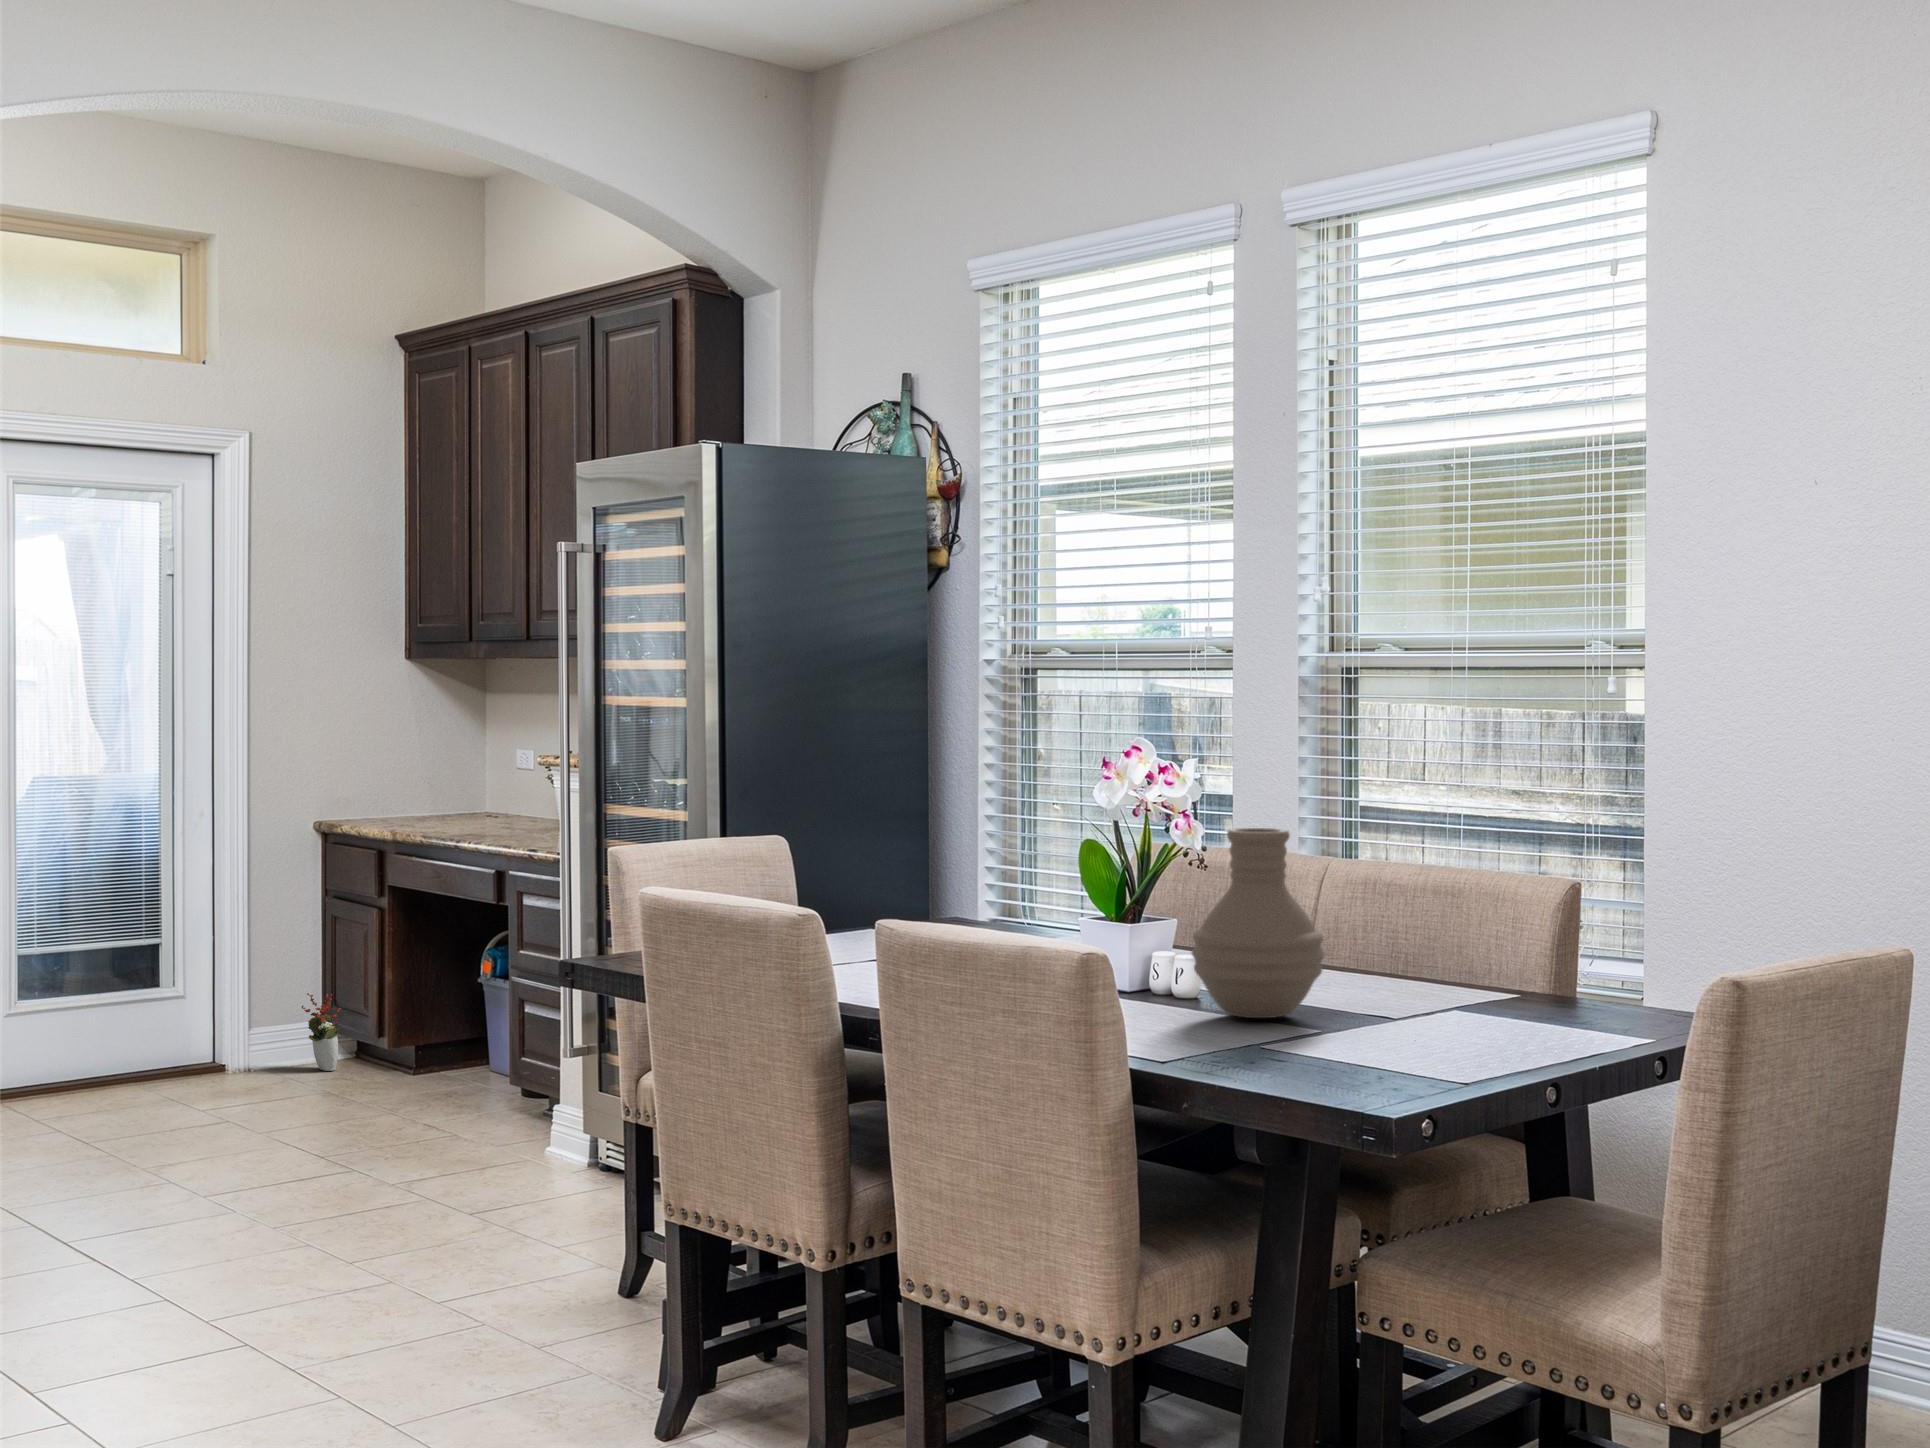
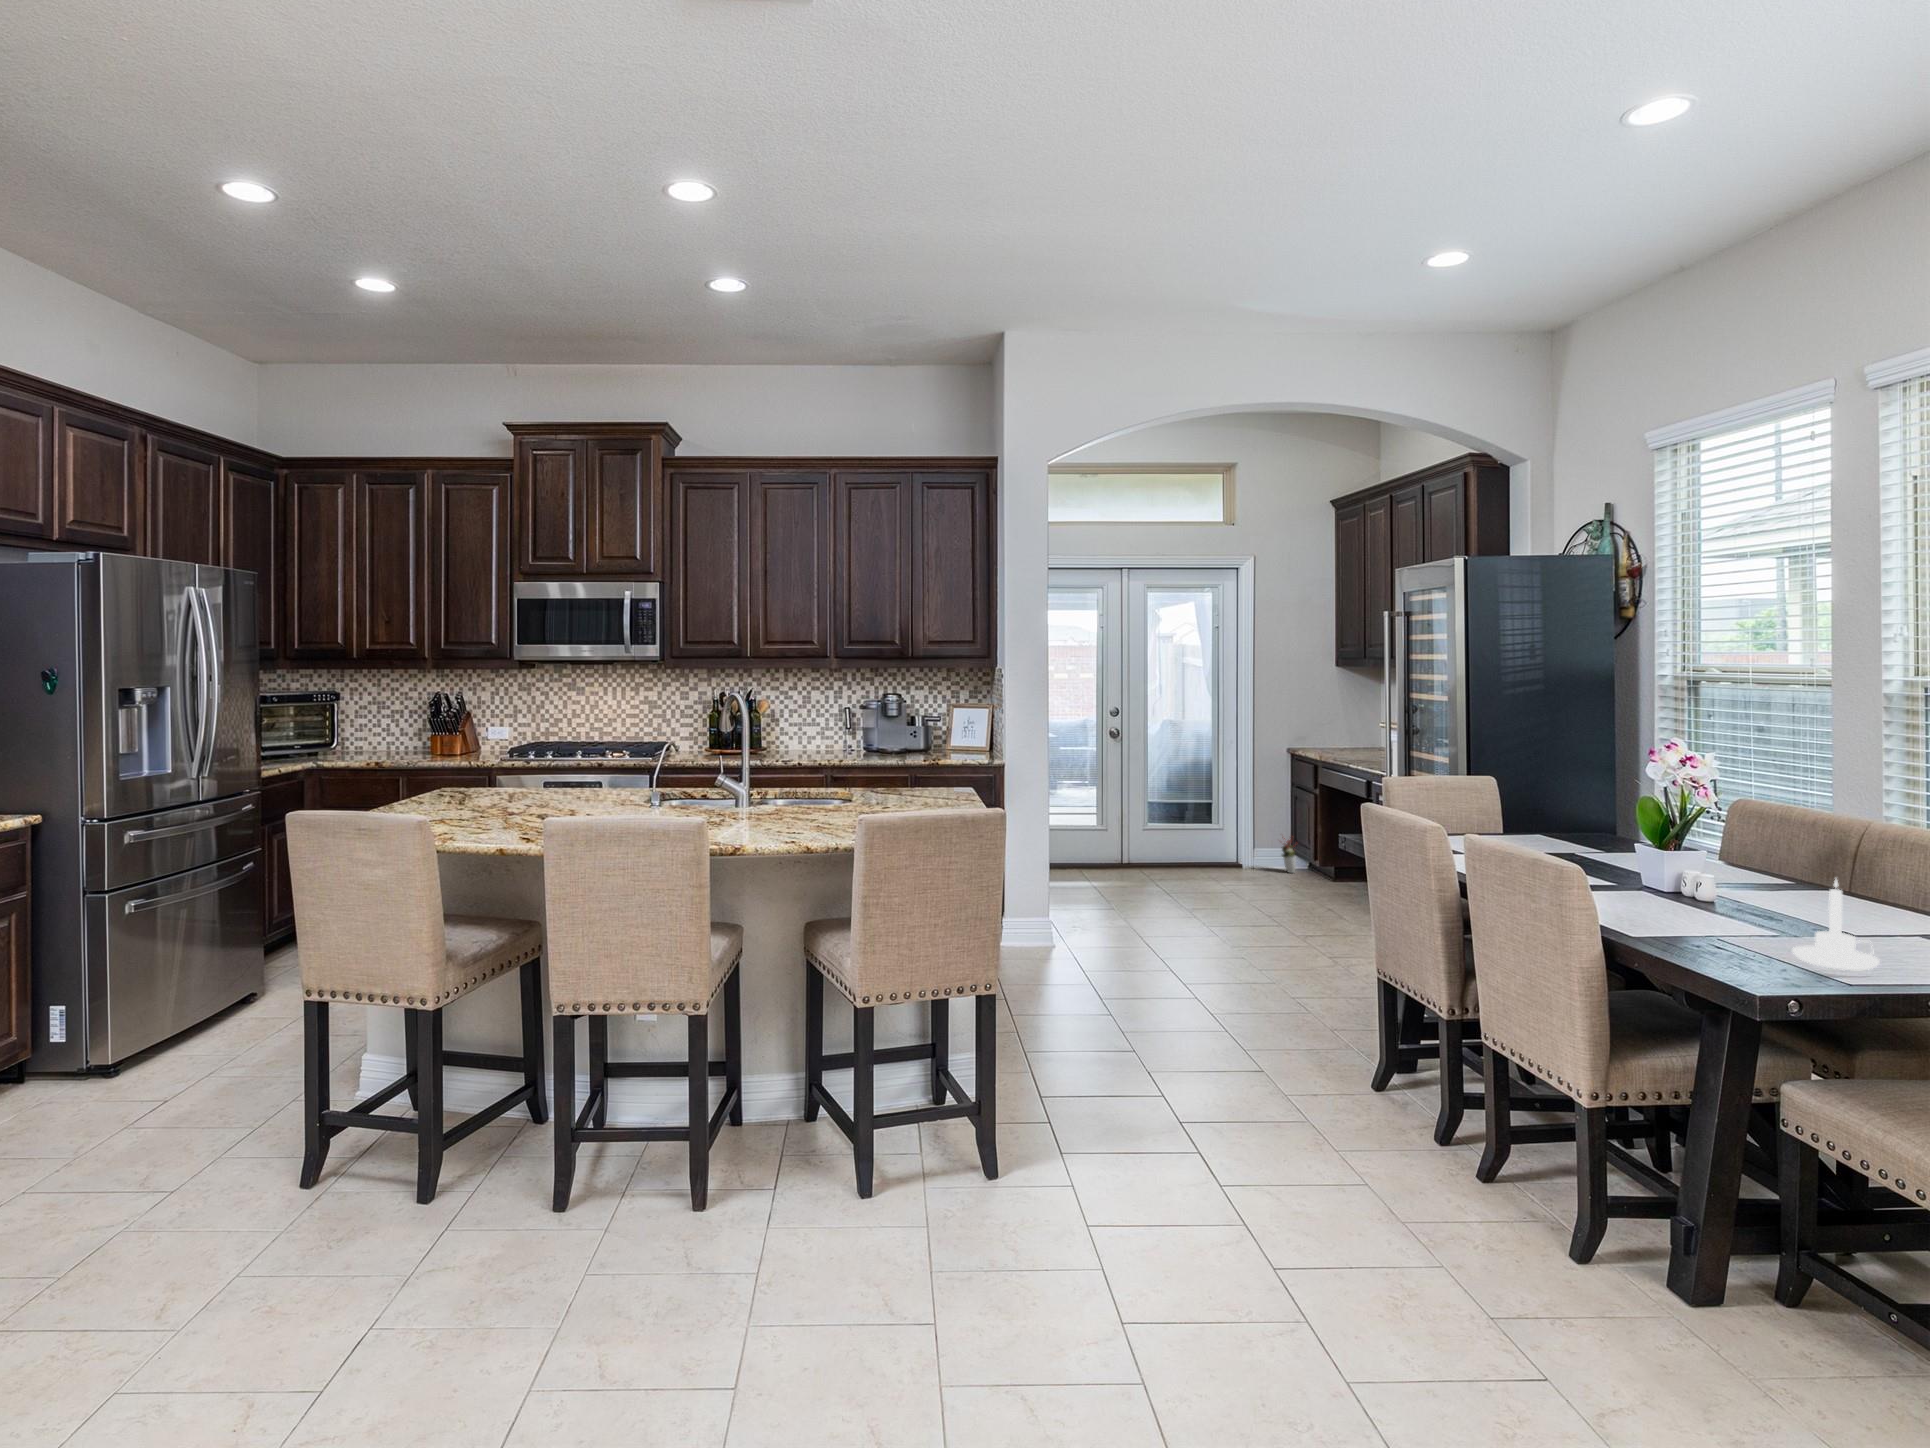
vase: present [1192,828,1325,1018] -> none [1692,801,1798,922]
candle holder: none [1362,924,1467,1064] -> present [1792,879,1880,970]

